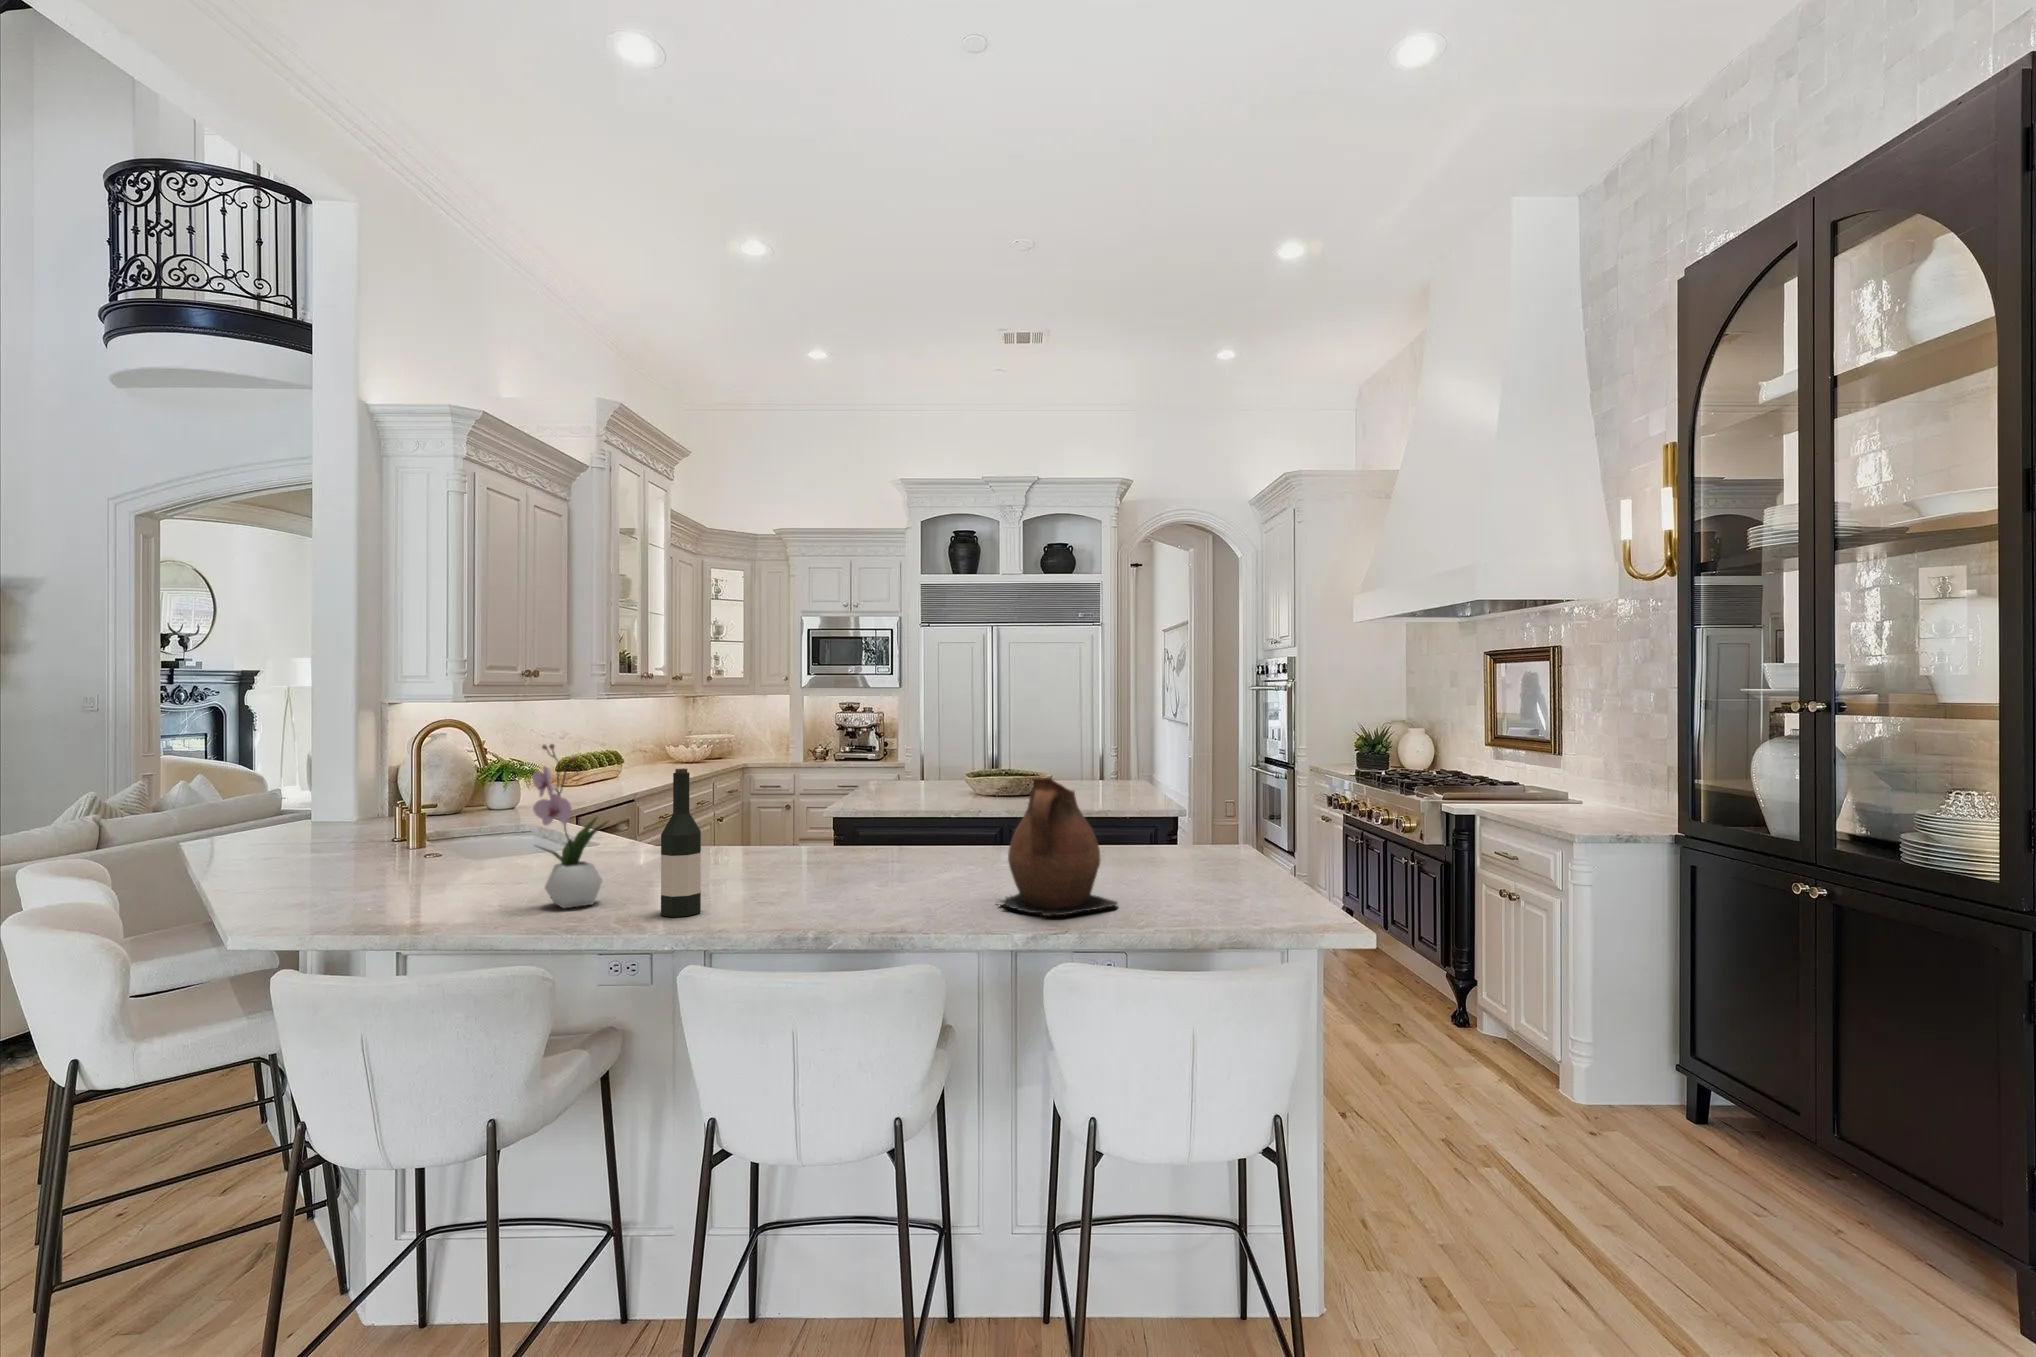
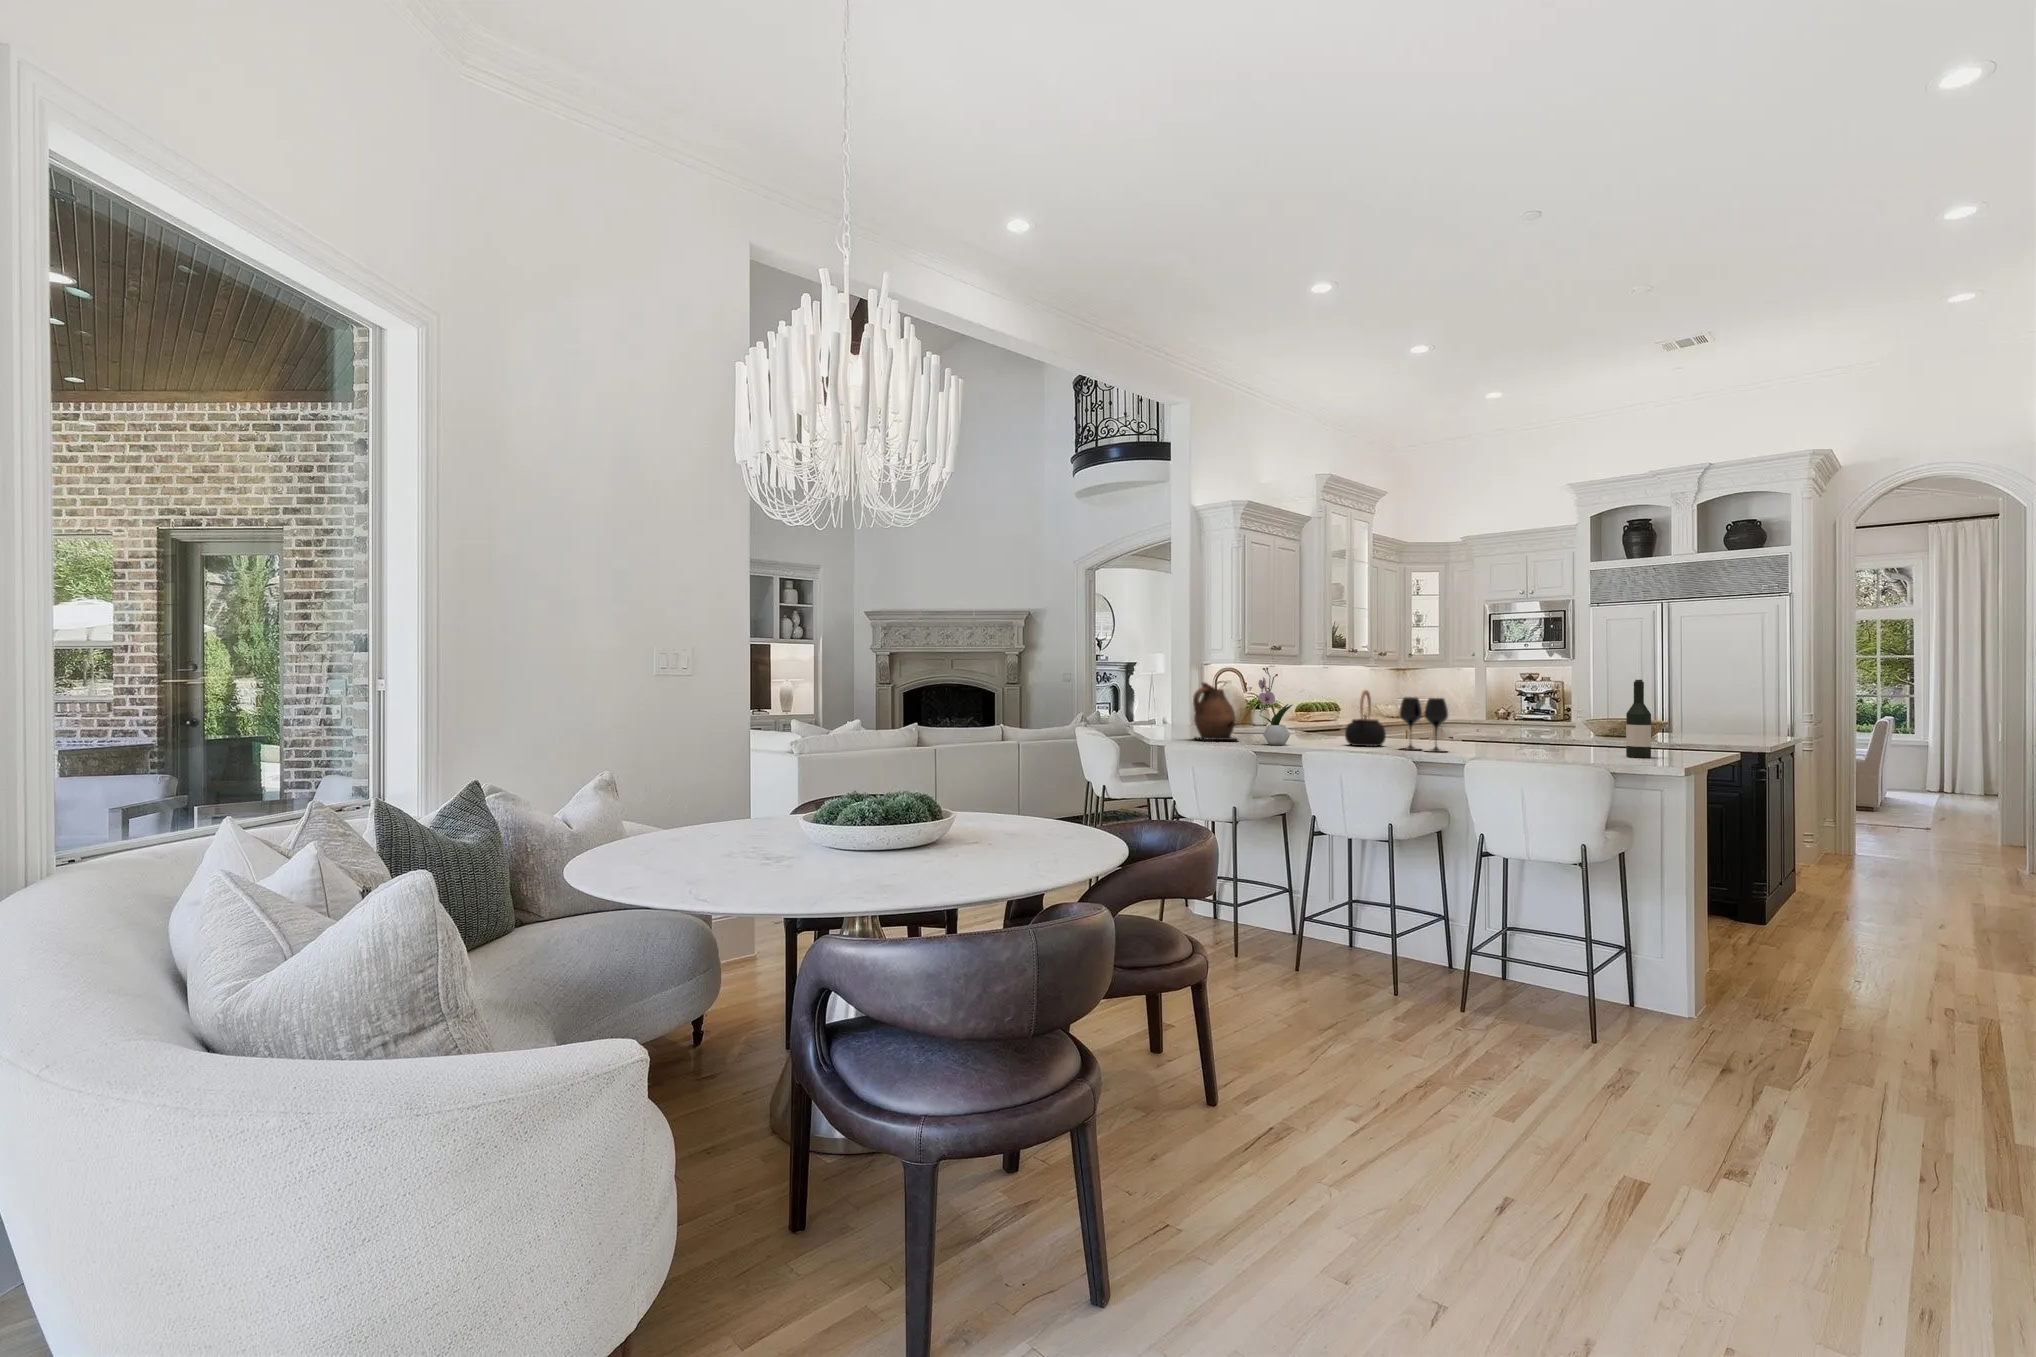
wine bottle: present [661,768,701,917] -> present [1626,680,1651,758]
ceramic pitcher: present [998,777,1117,916] -> present [1193,682,1237,741]
teapot: none [707,778,780,886] -> present [1345,690,1386,746]
wine glass: none [813,792,901,894] -> present [1399,697,1448,752]

